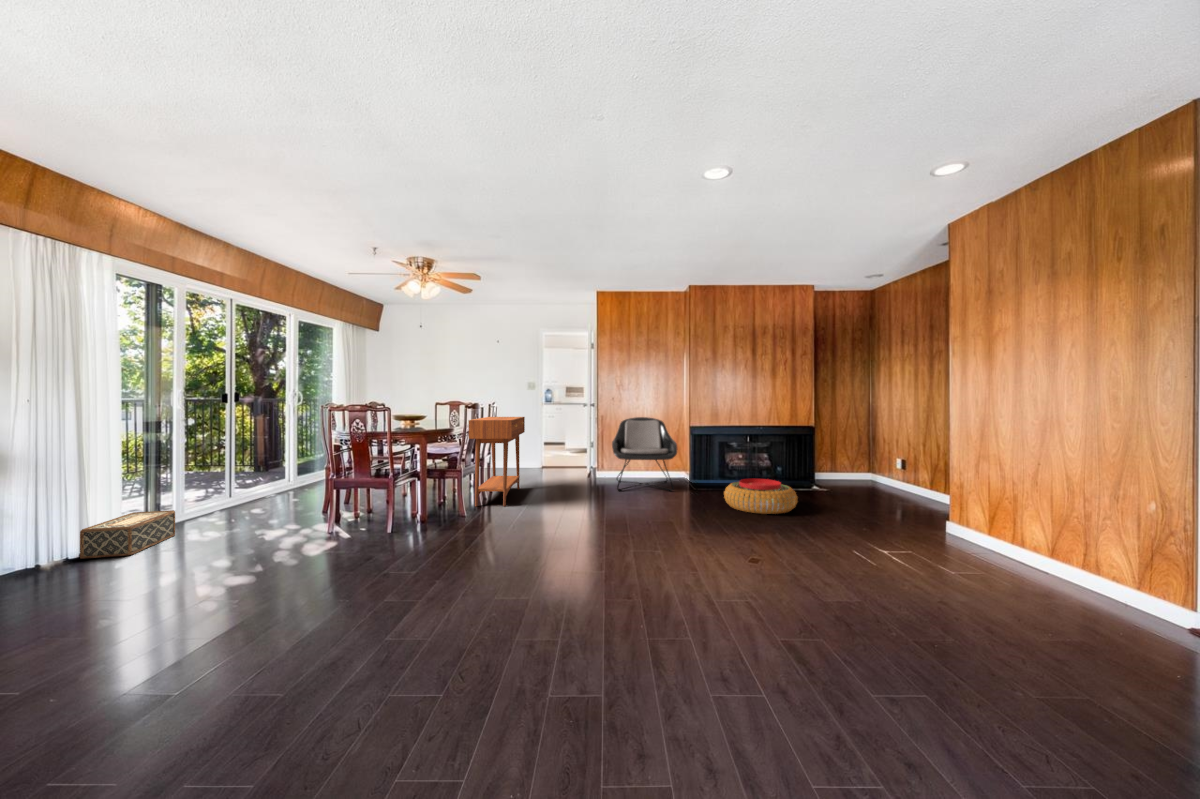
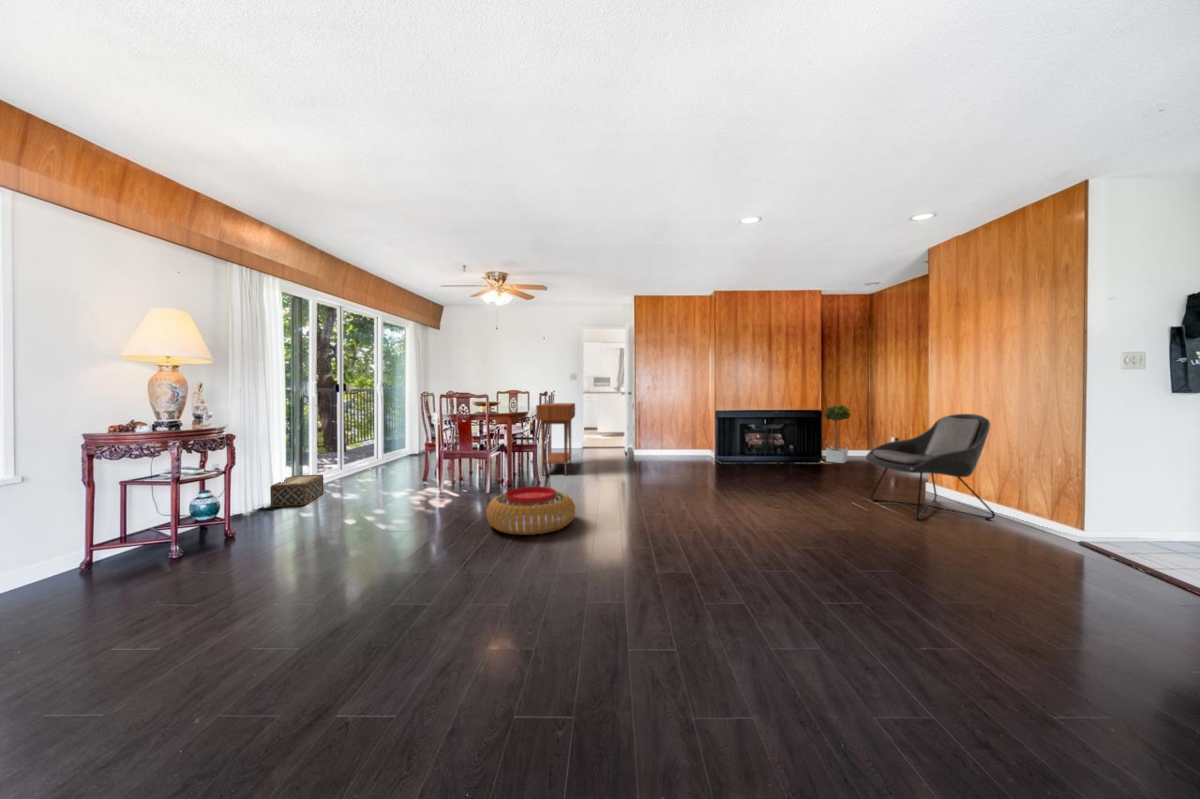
lounge chair: present [612,417,677,492] -> present [866,414,995,520]
potted tree: none [819,419,850,489] -> present [824,405,850,463]
pouf: present [724,479,797,514] -> present [487,487,575,535]

